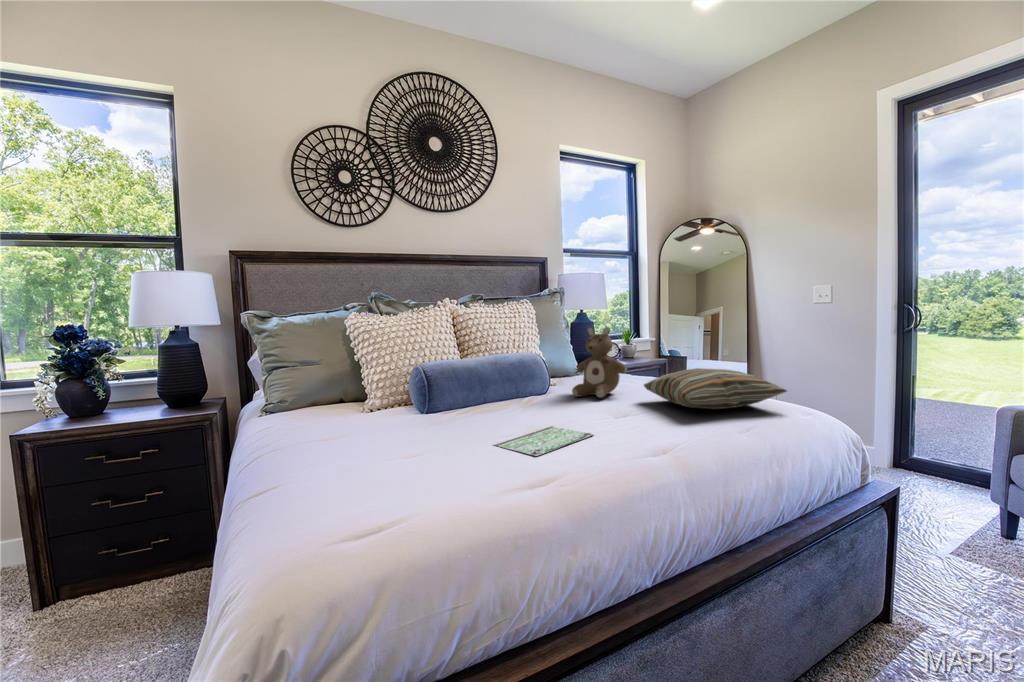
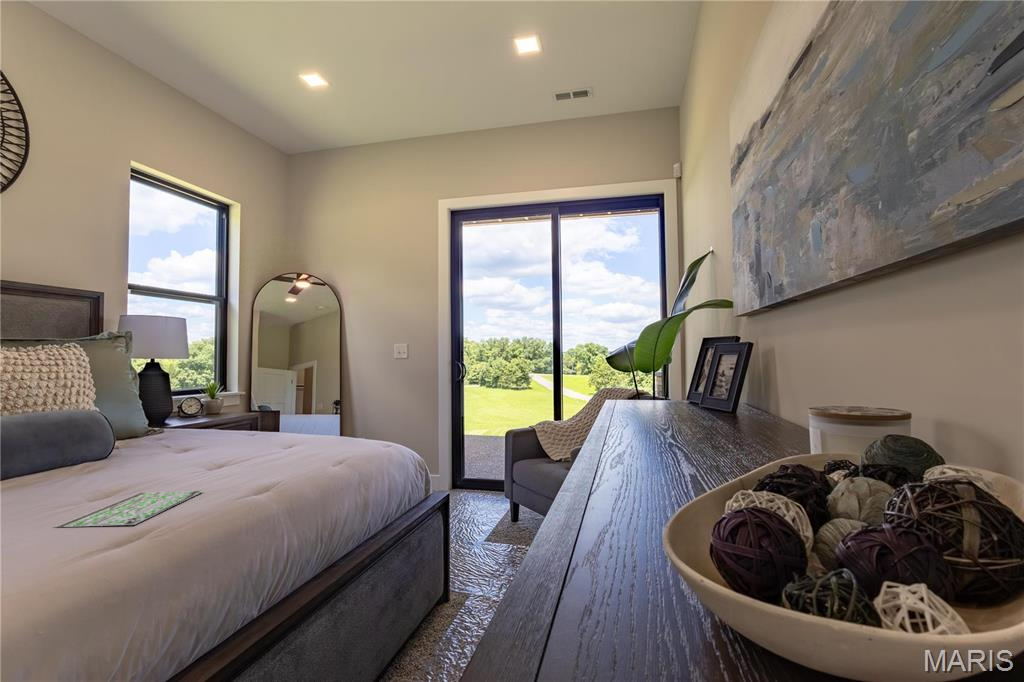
stuffed bear: present [572,327,627,398] -> none [156,379,230,458]
pillow: present [644,368,787,409] -> none [250,417,378,453]

